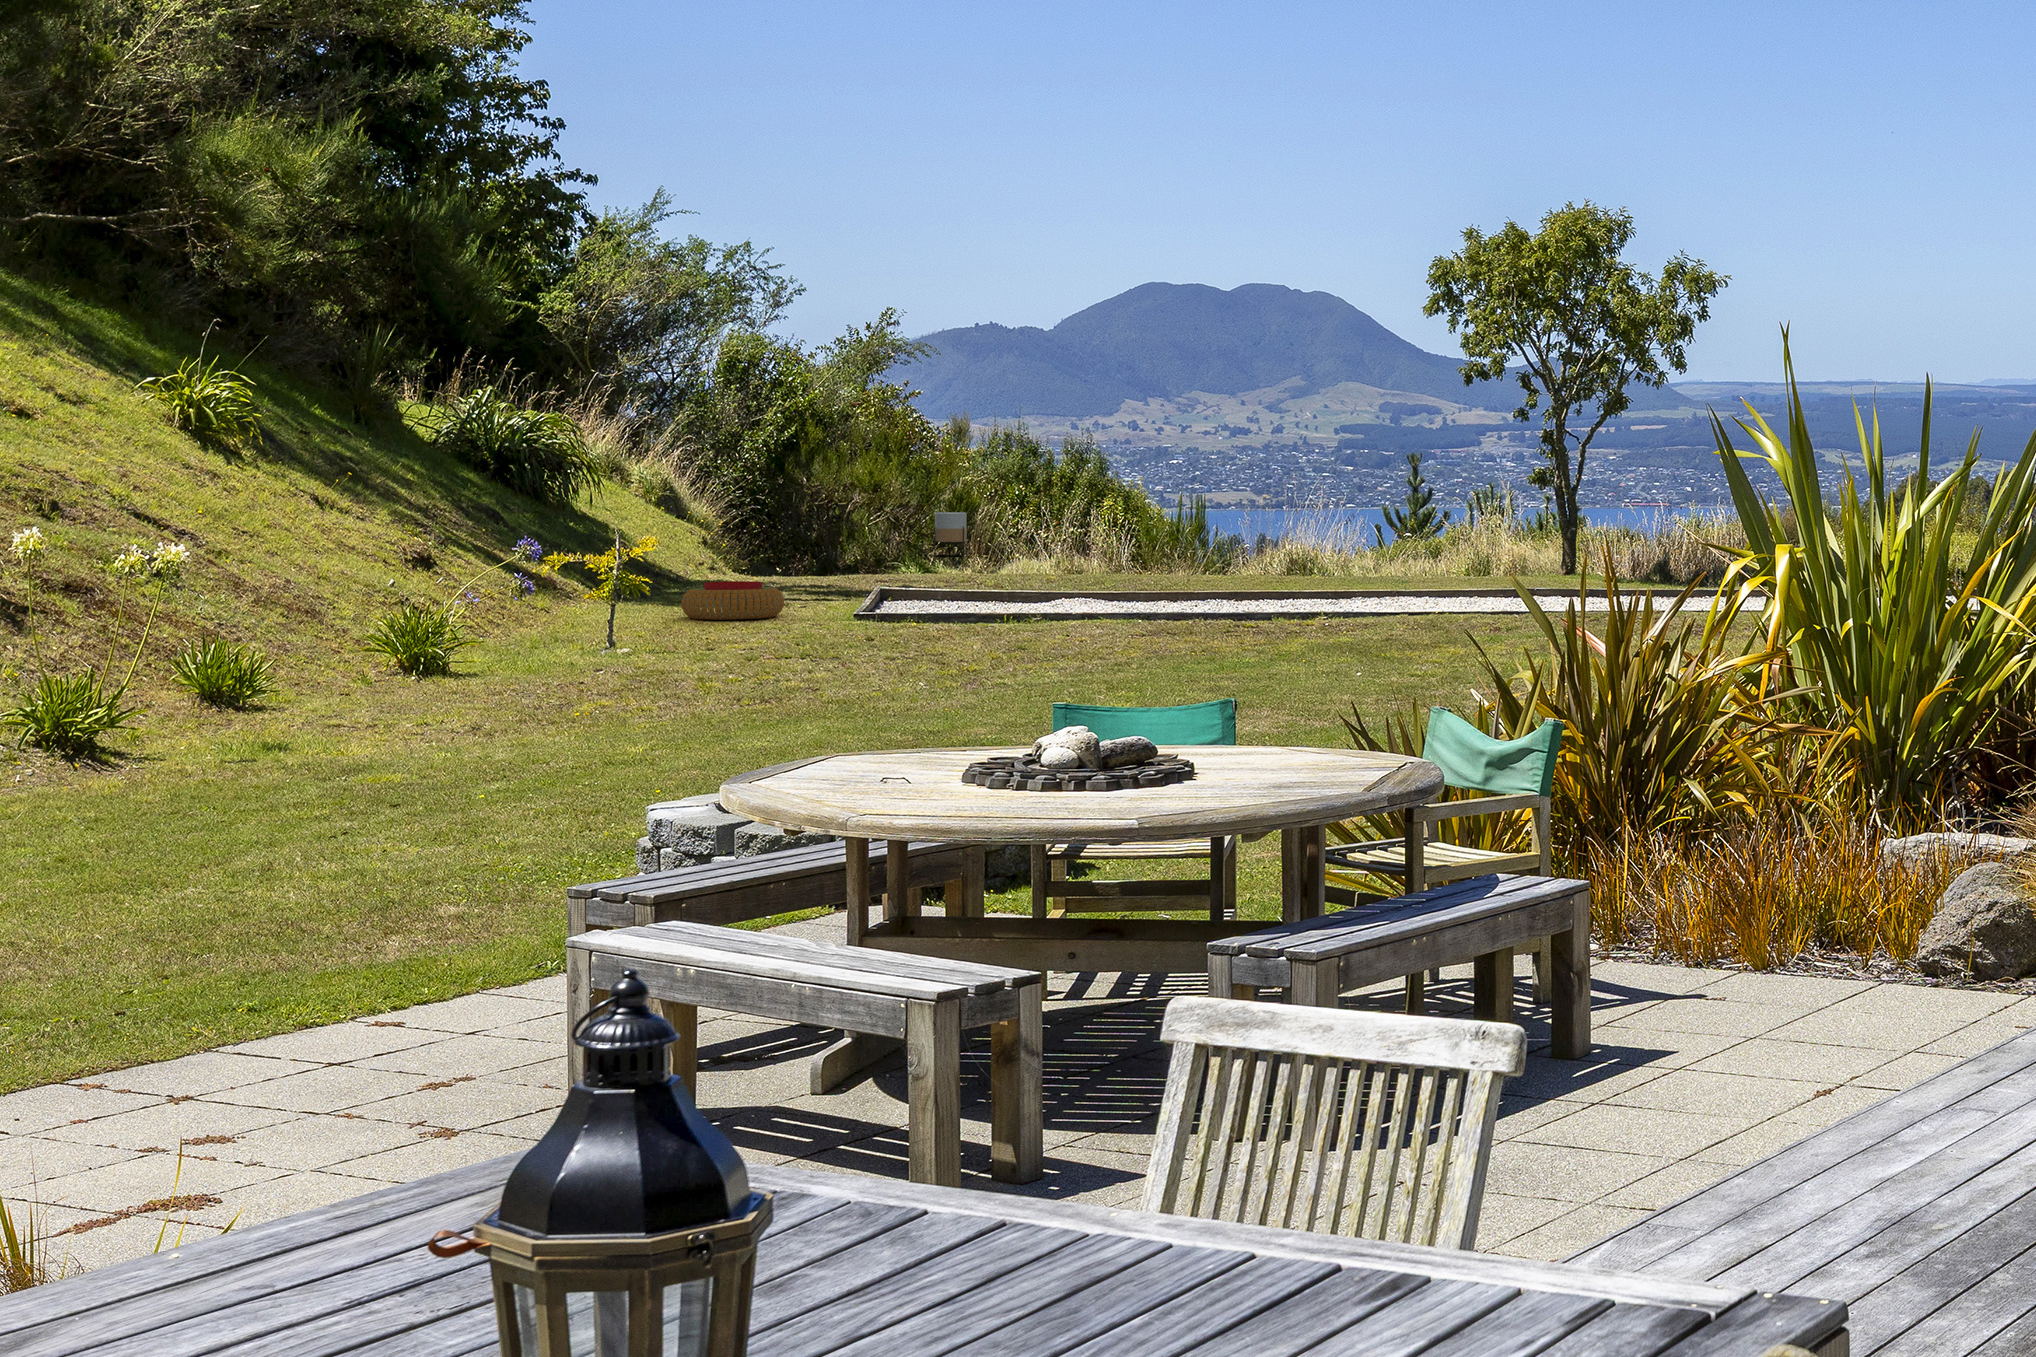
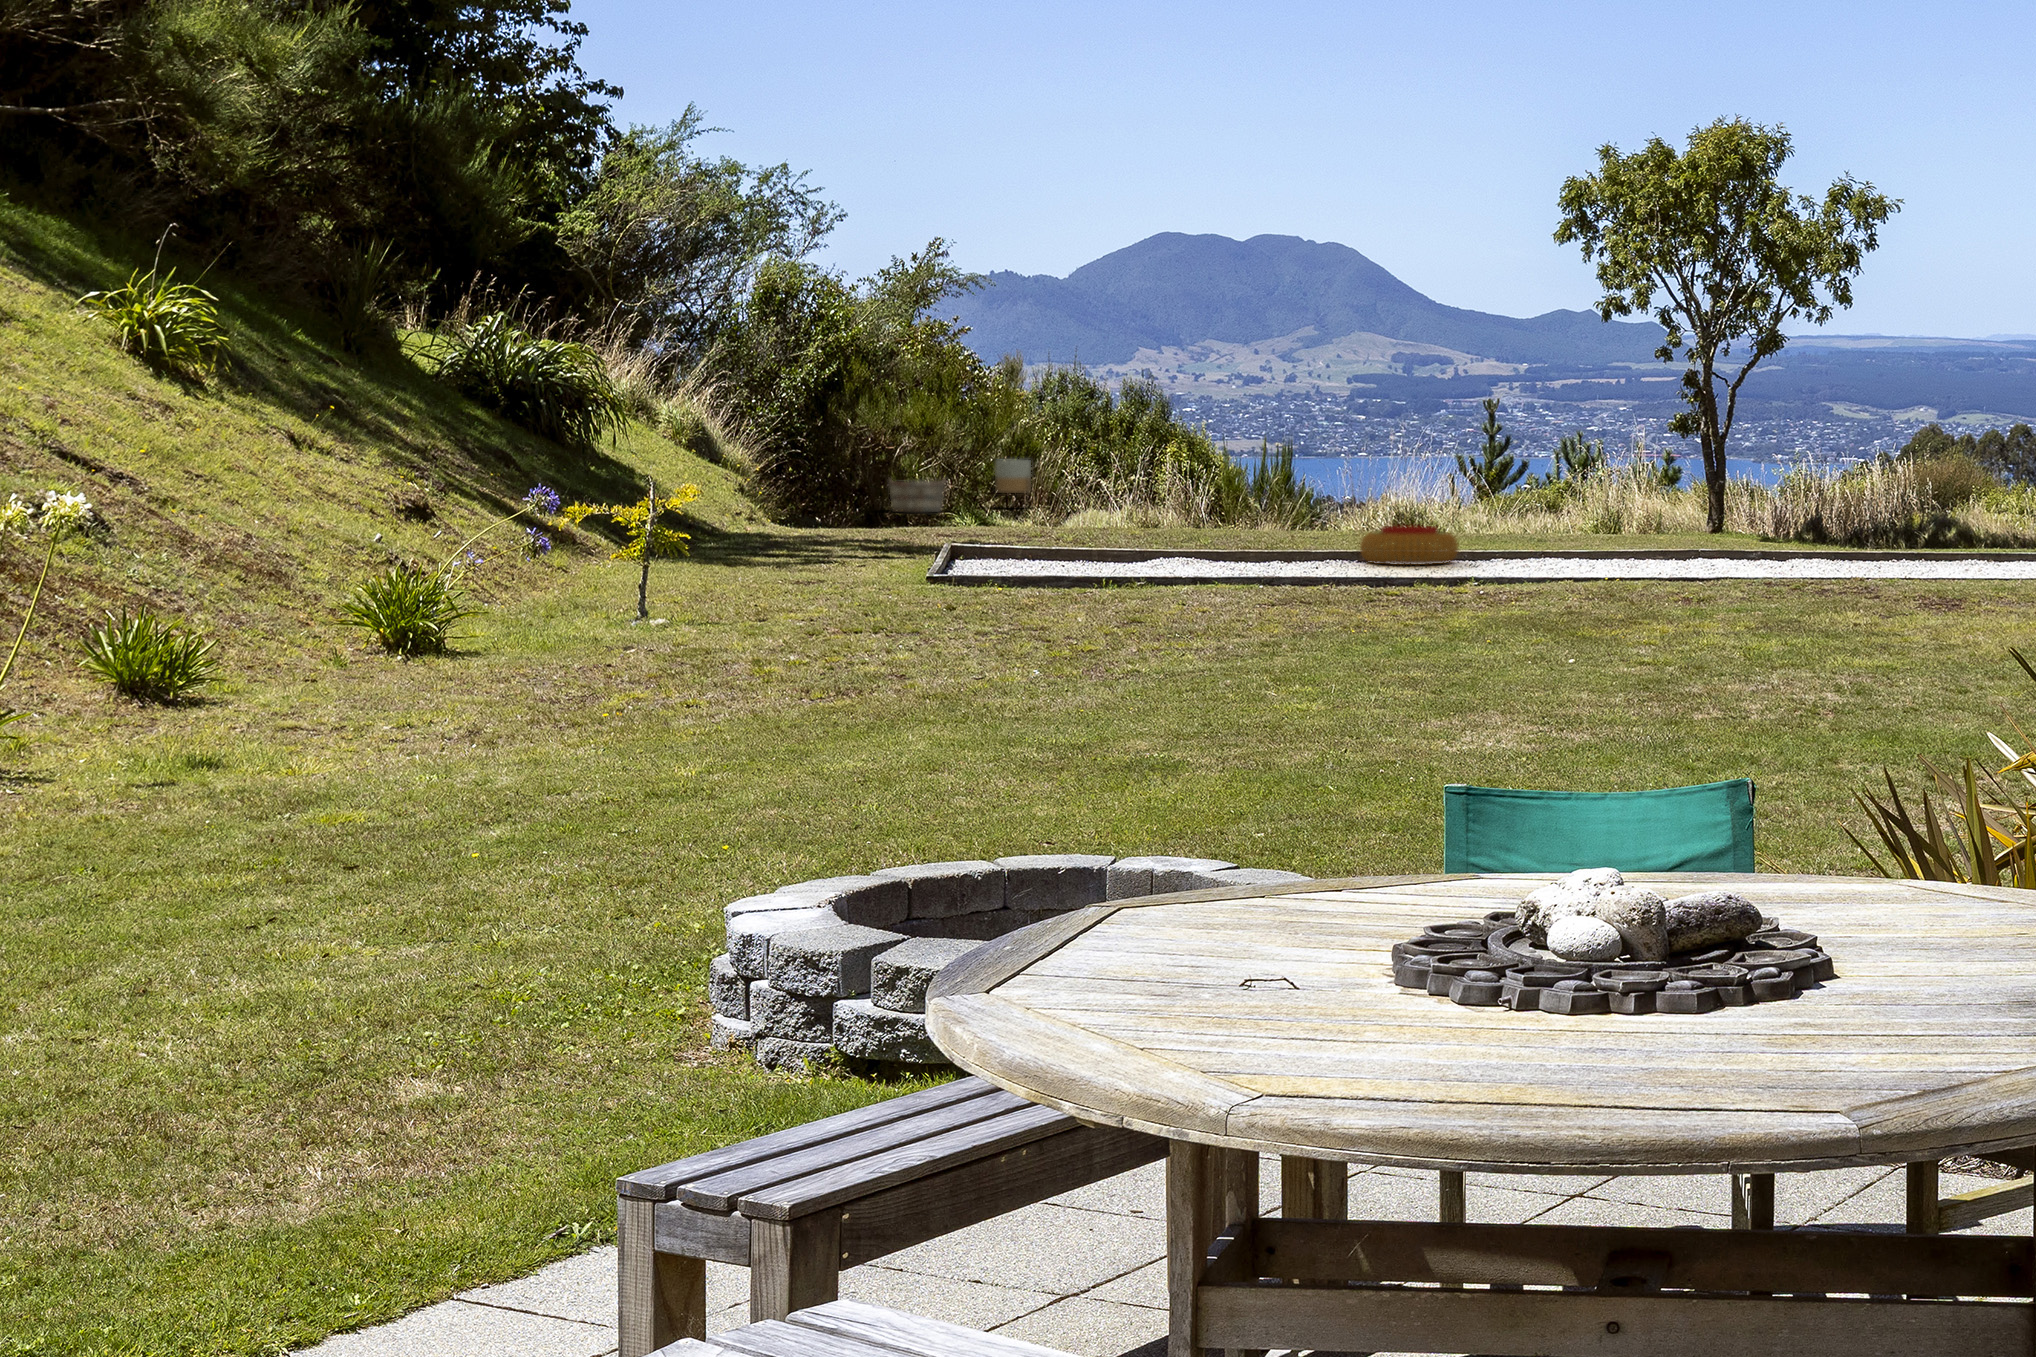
bucket: none [837,528,890,560] -> present [888,479,946,512]
pouf: present [681,581,784,620] -> present [1360,525,1459,565]

